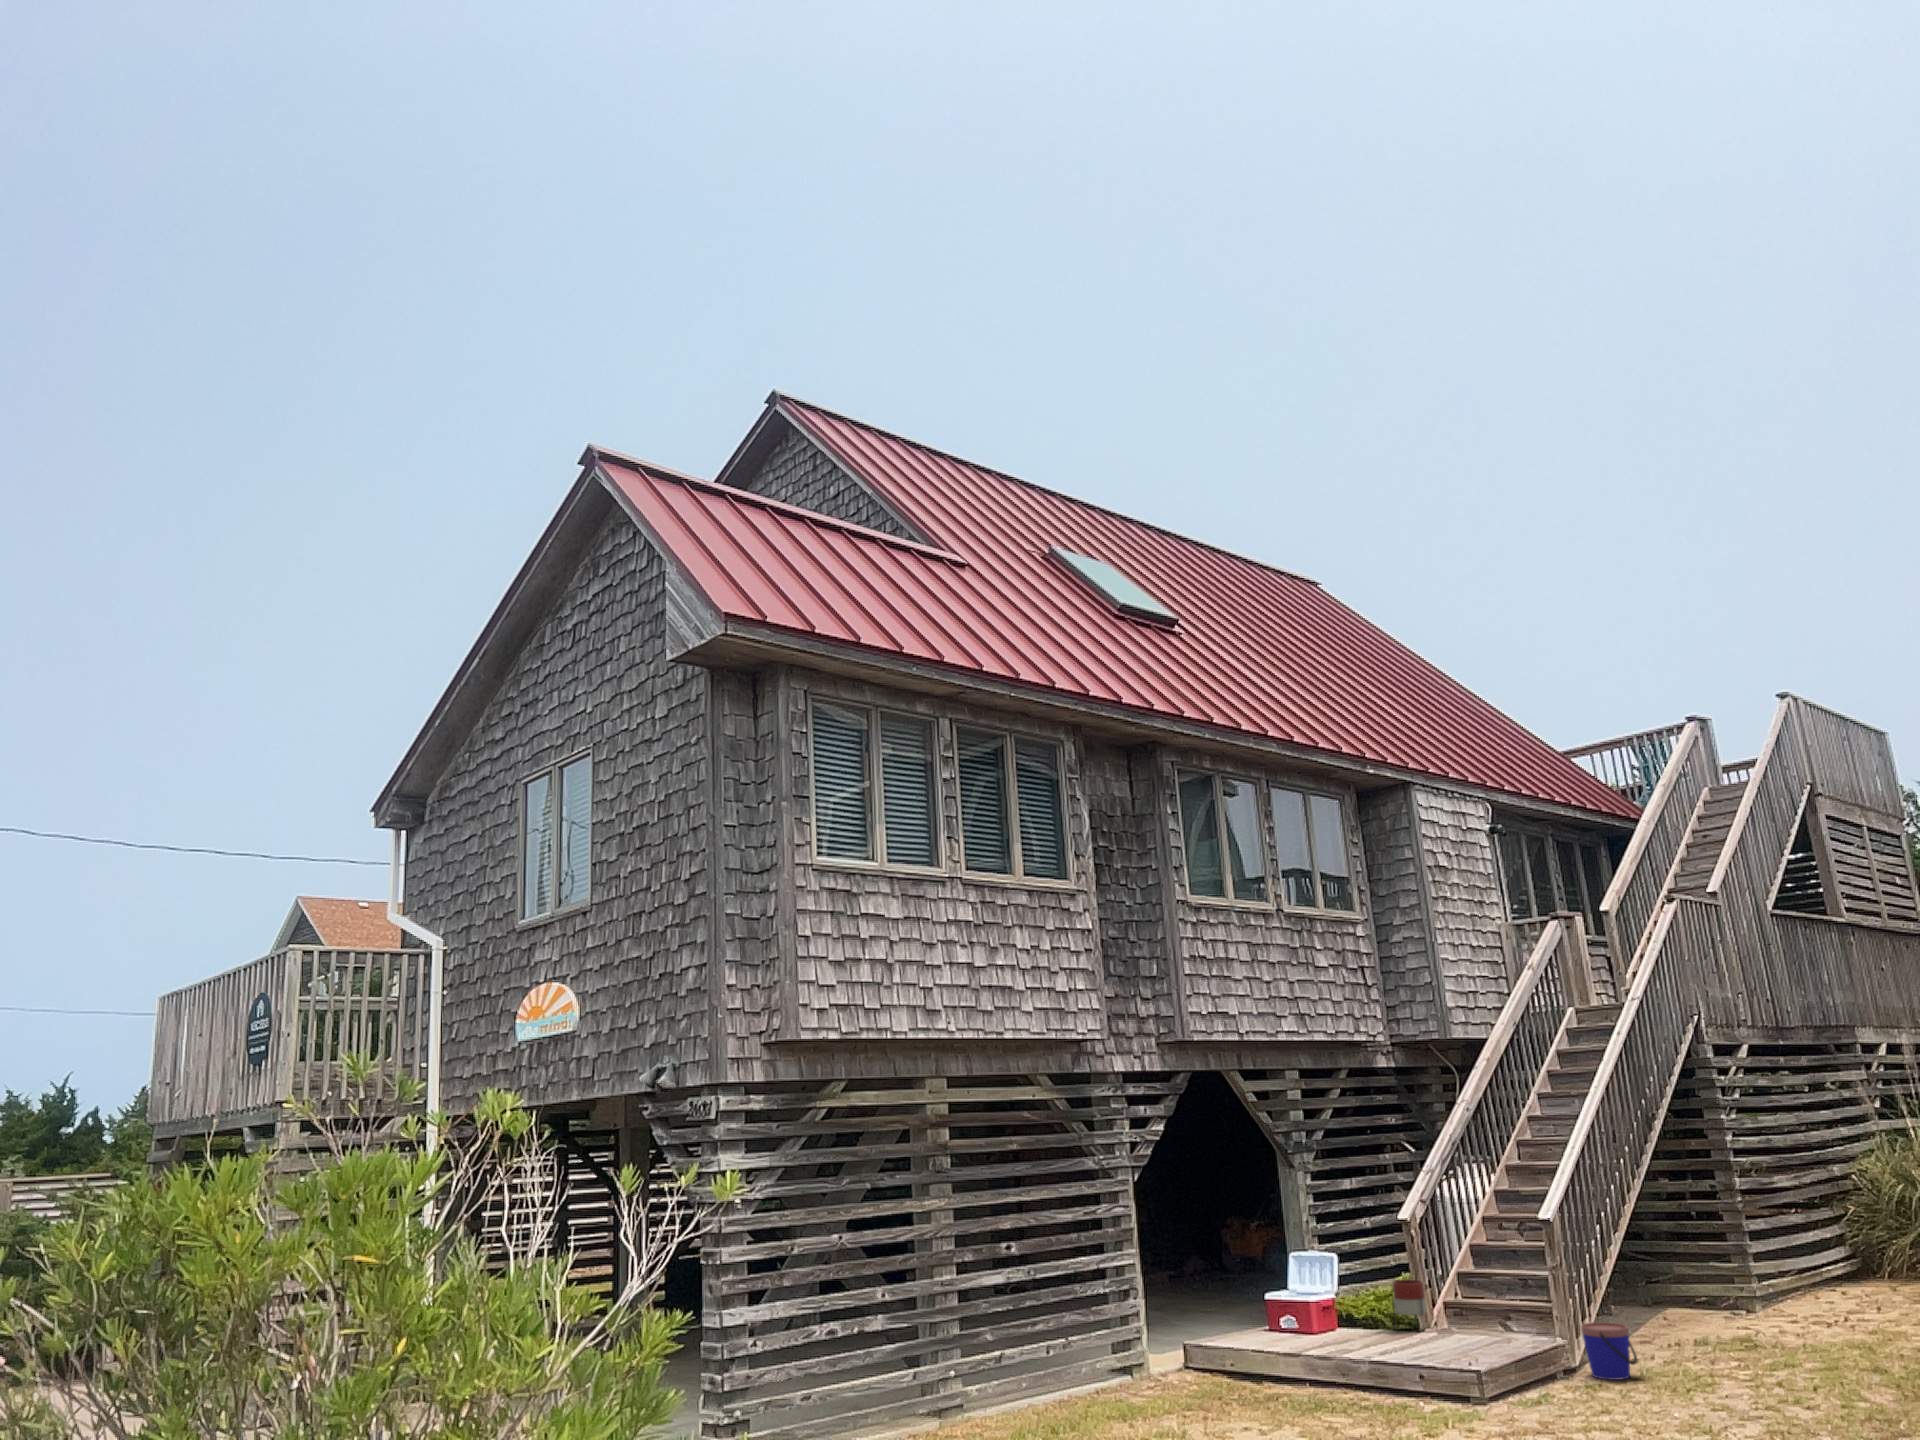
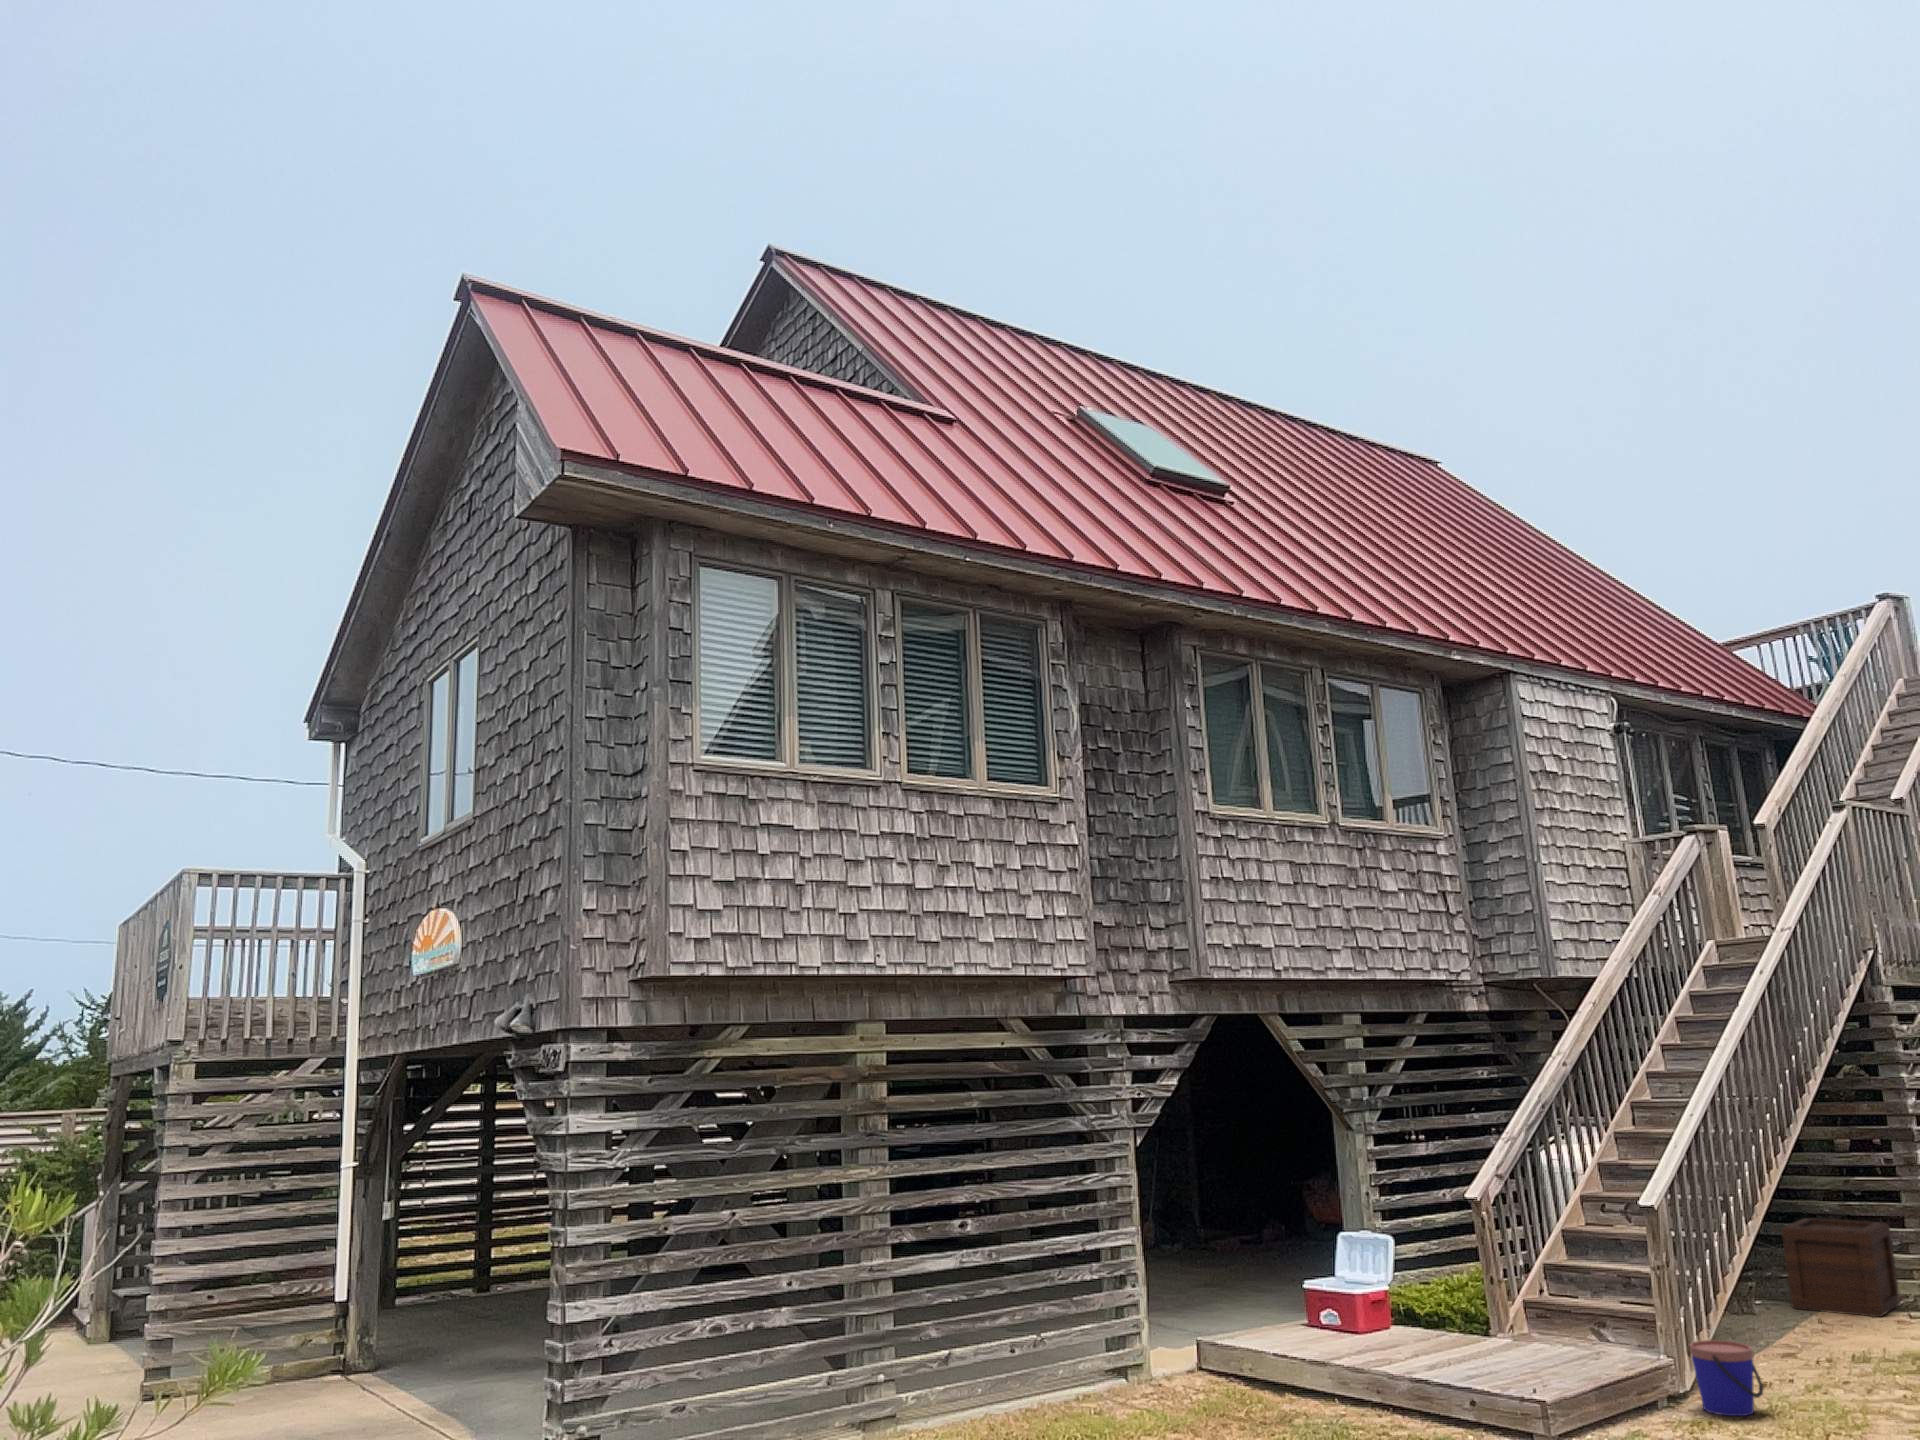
wooden crate: none [1631,1233,1722,1311] -> present [1782,1218,1899,1317]
planter: present [1392,1279,1426,1316] -> none [1449,1276,1493,1344]

